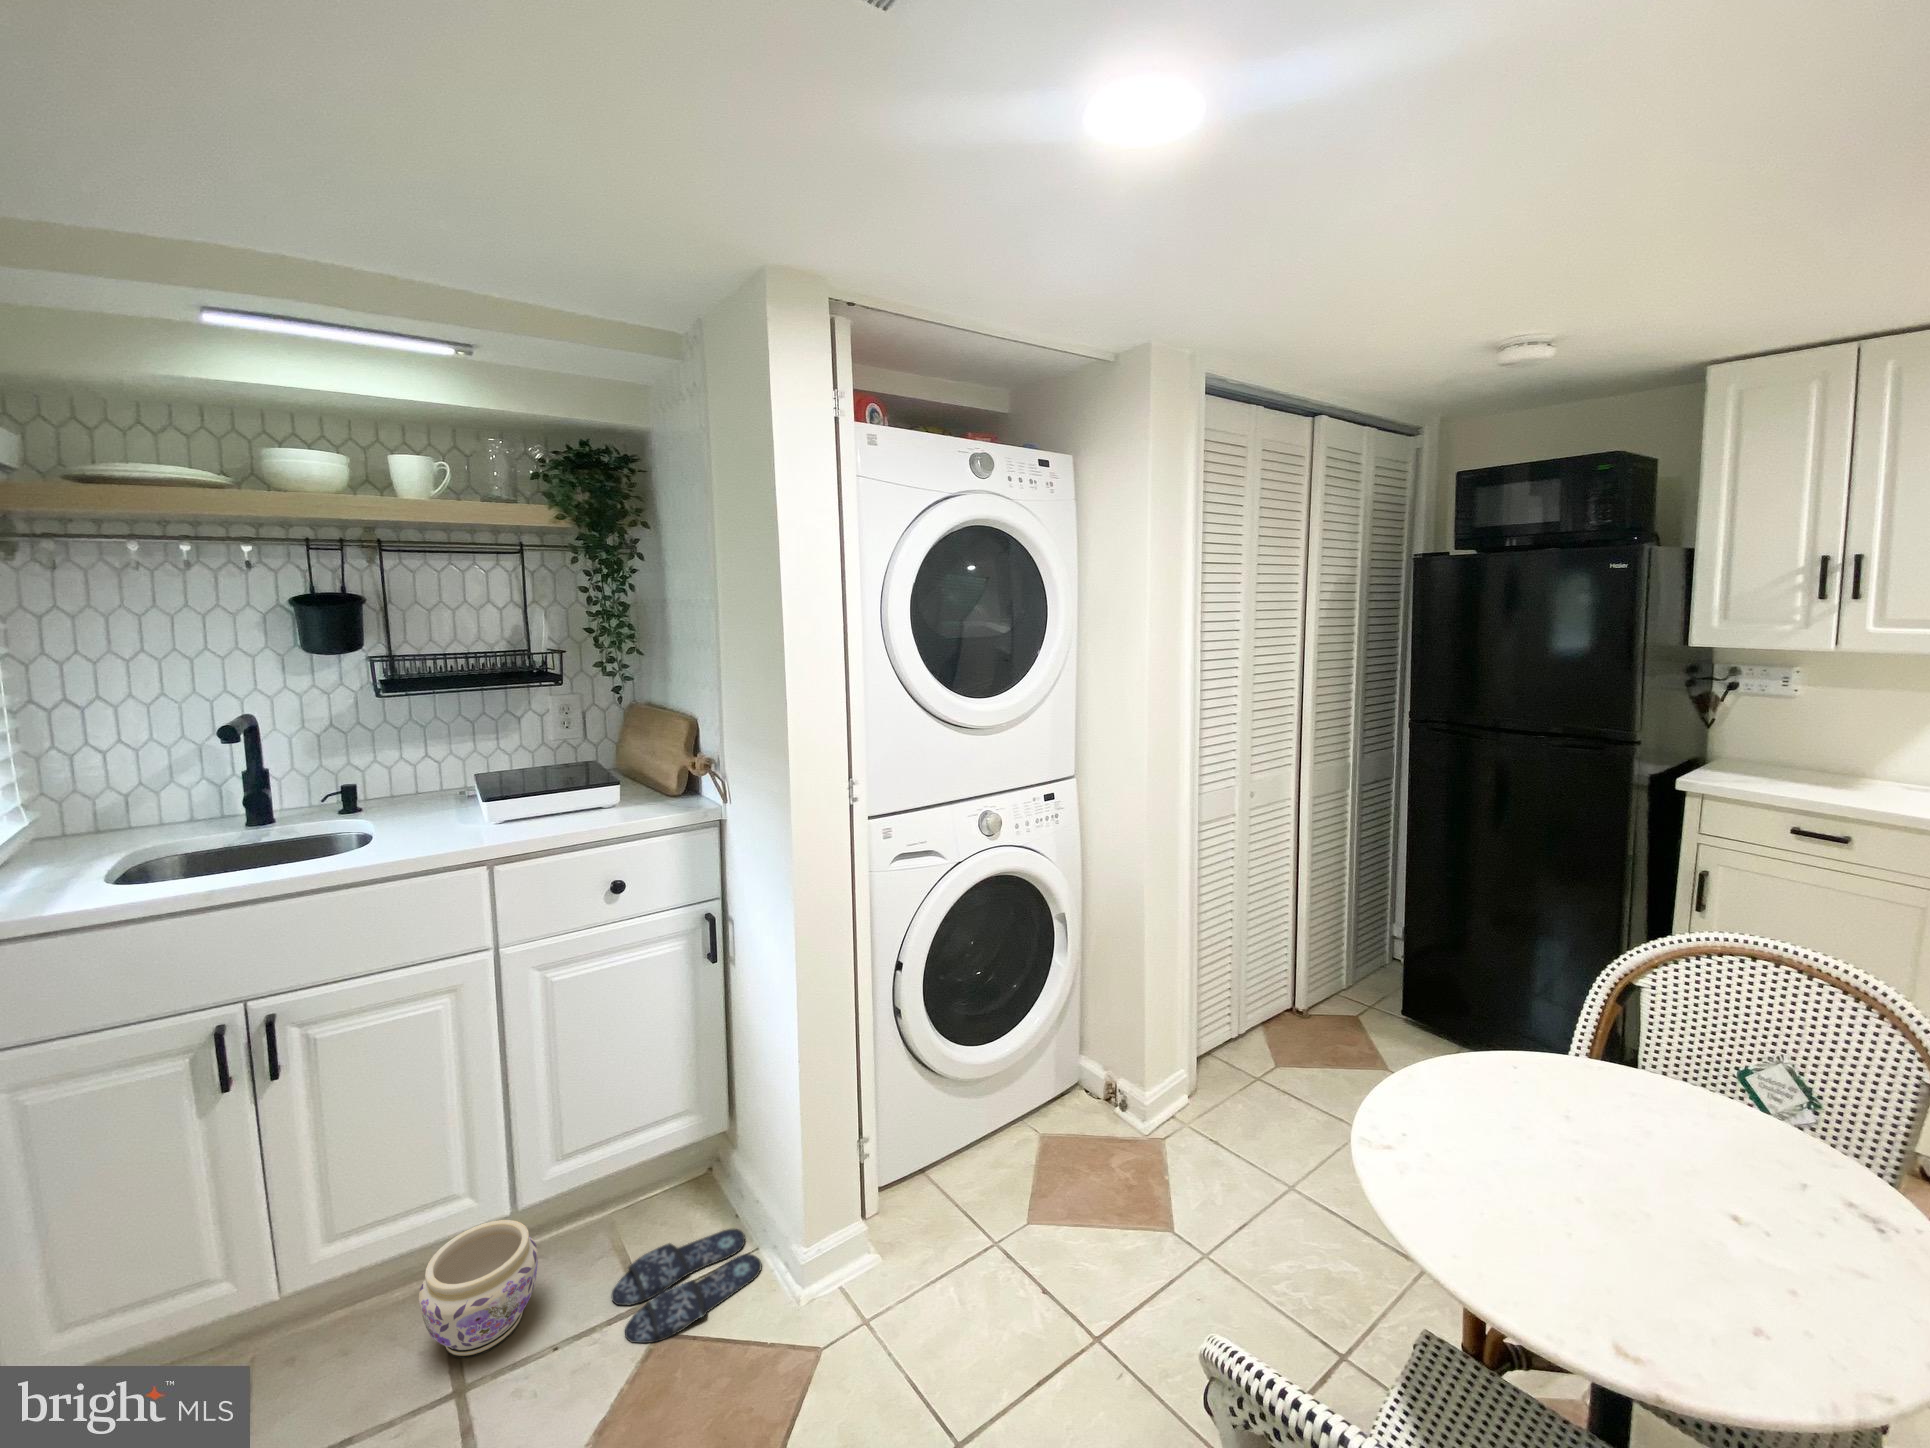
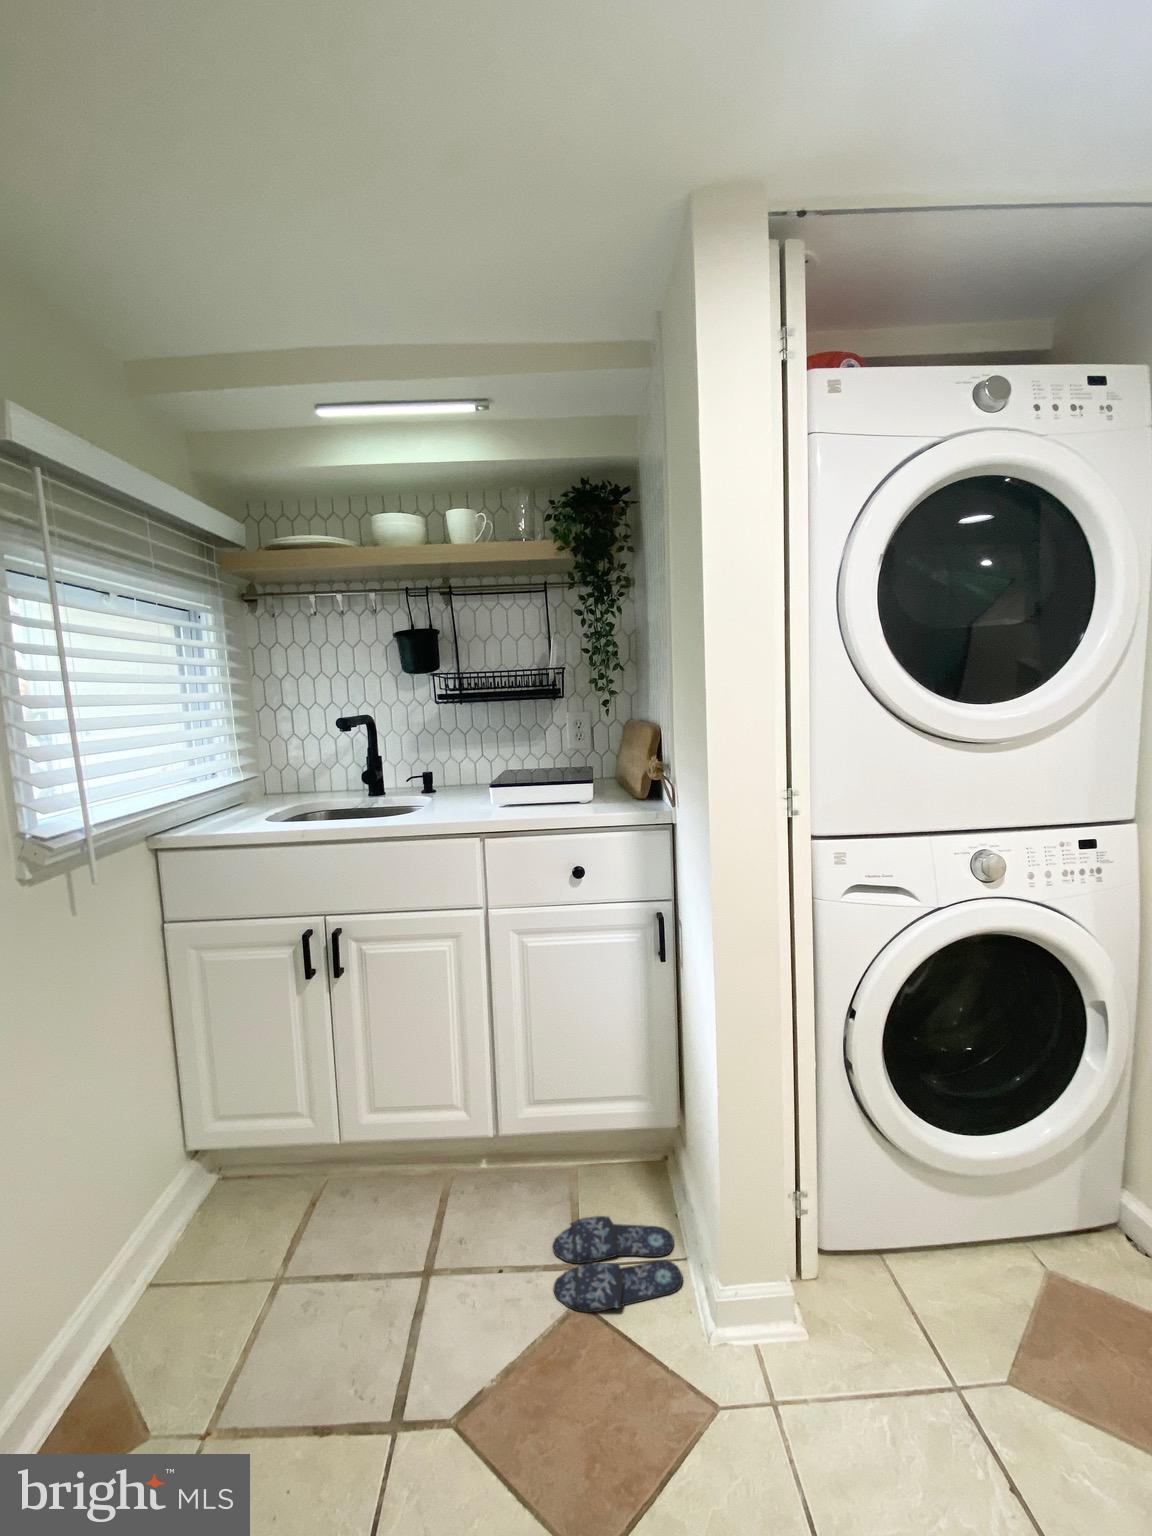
planter: present [419,1220,538,1358] -> none [418,1136,502,1245]

